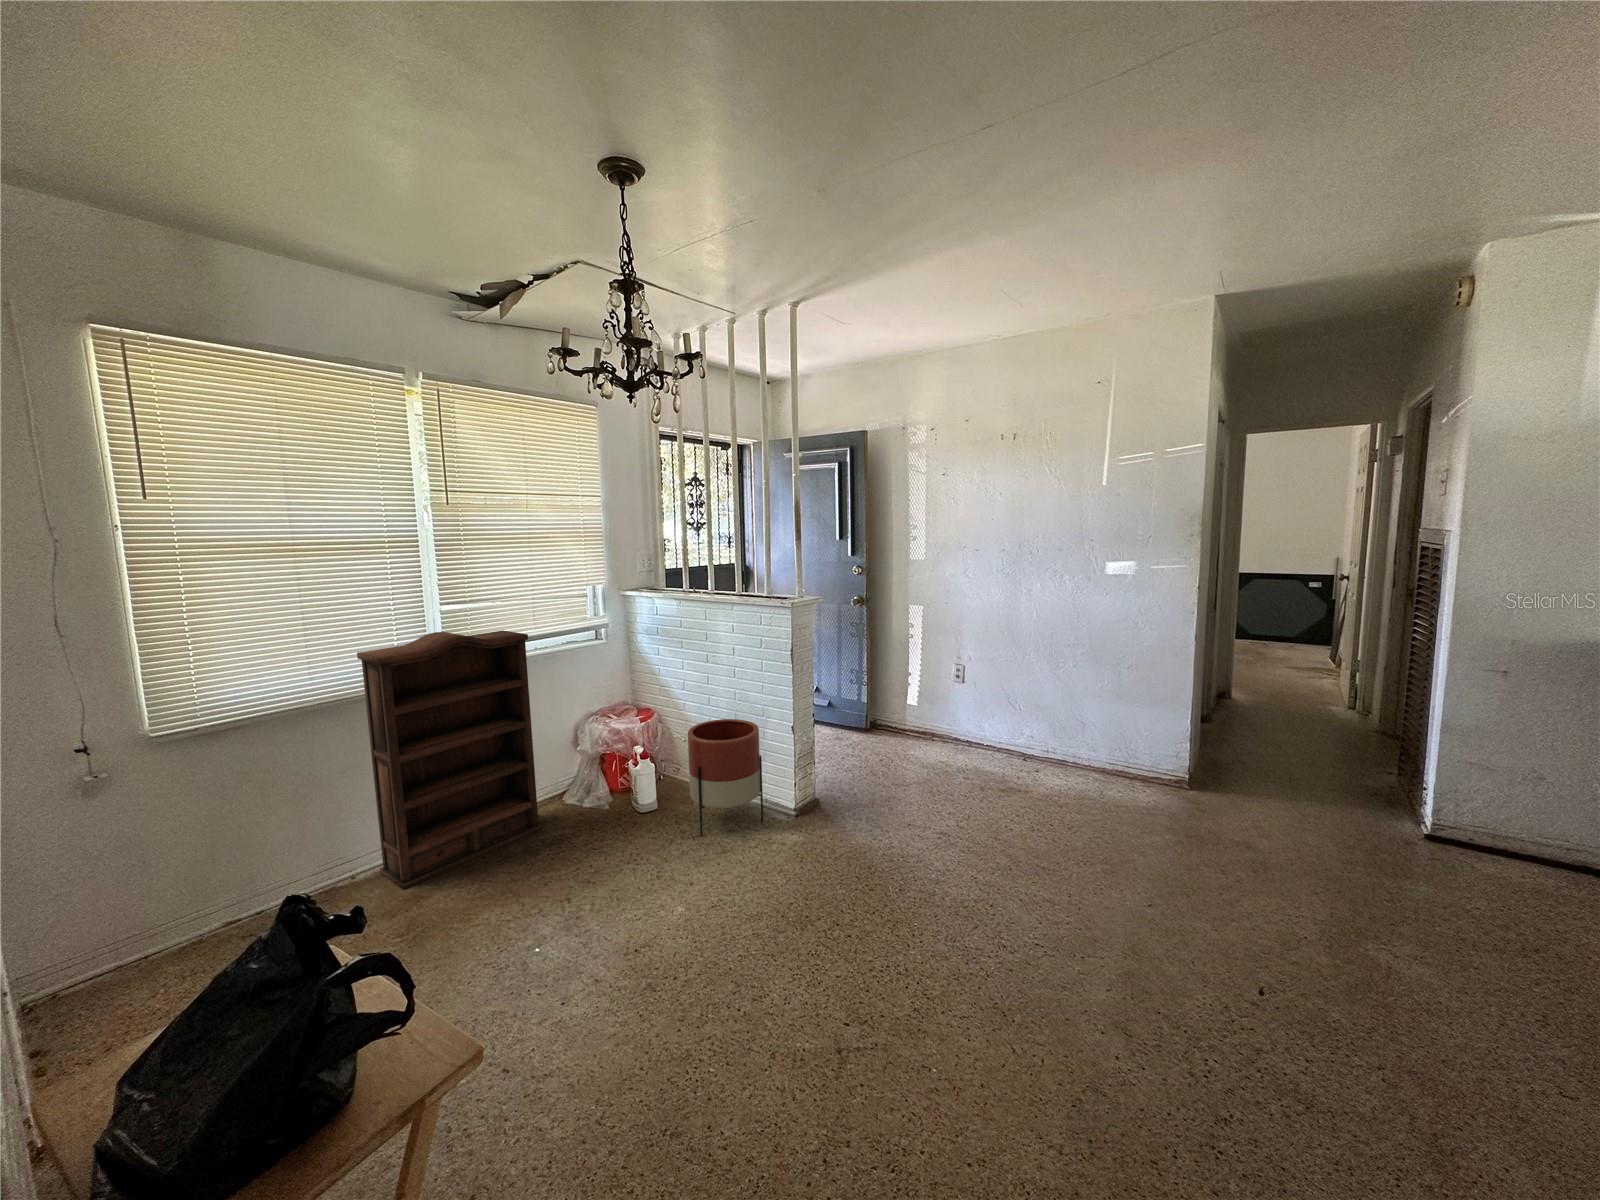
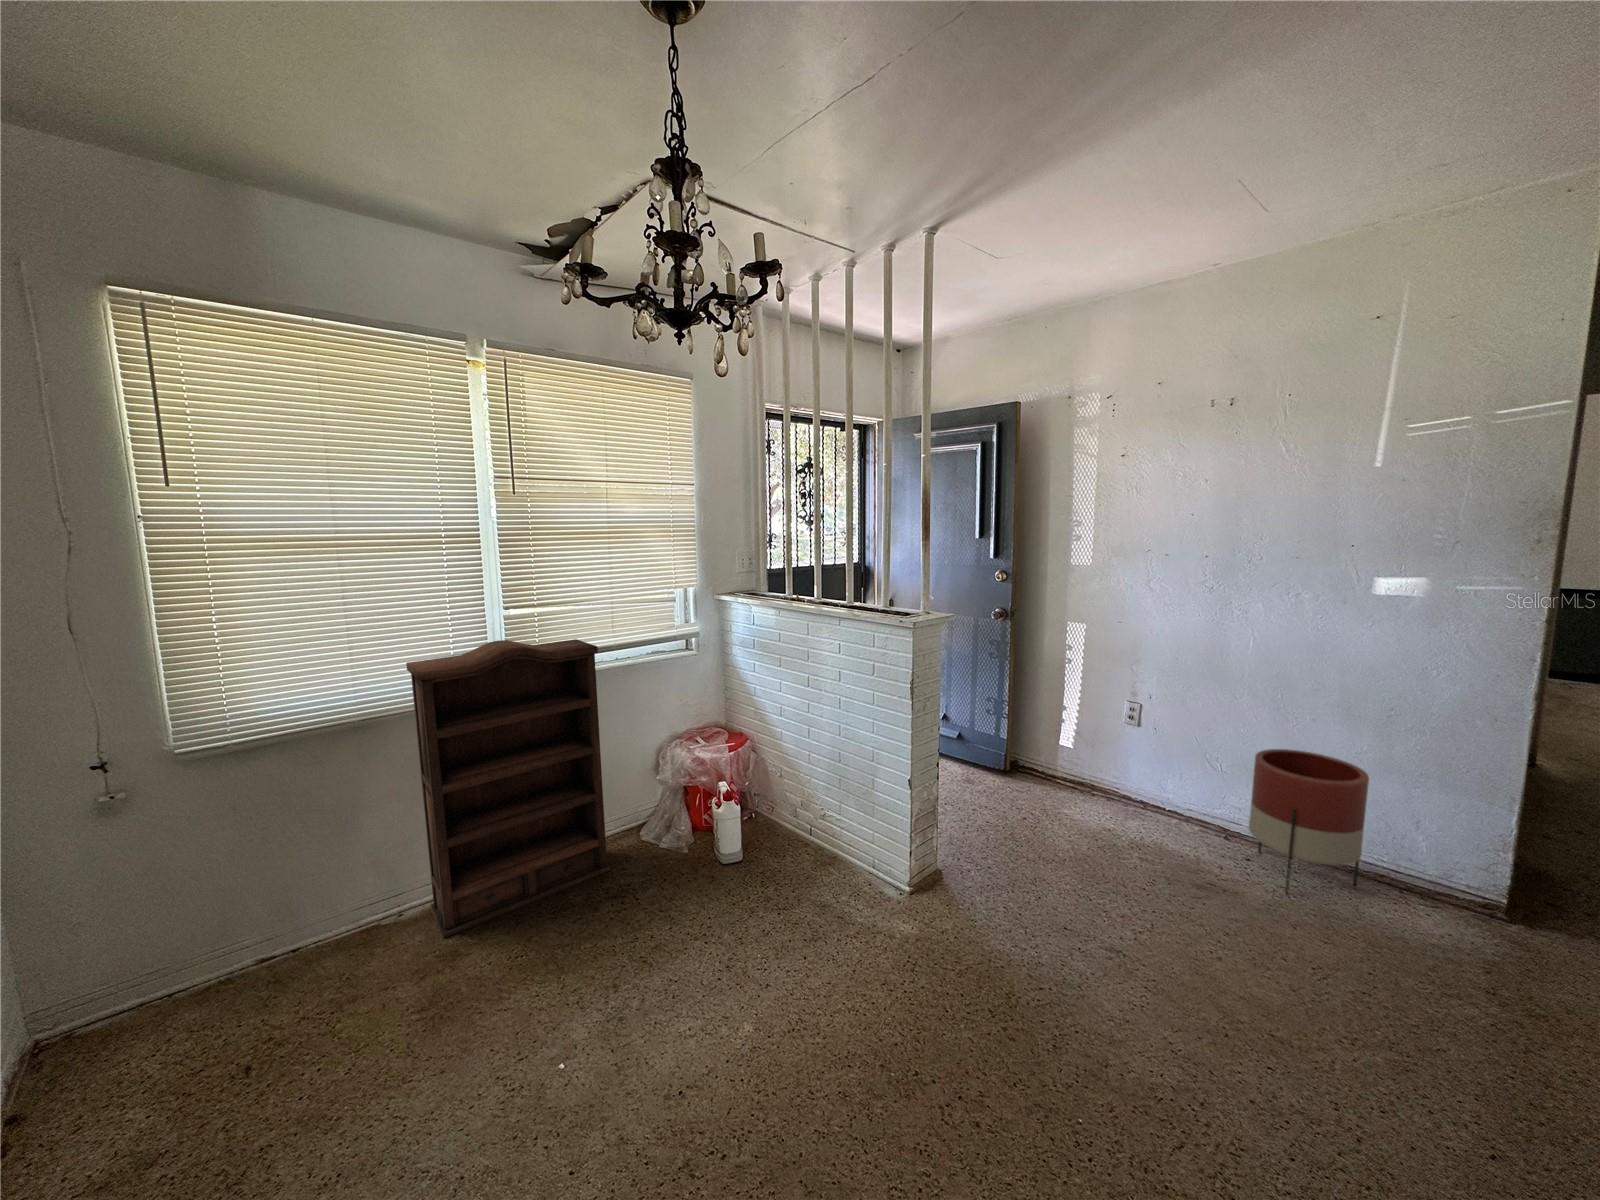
planter: present [688,719,763,836] -> present [1249,749,1369,893]

